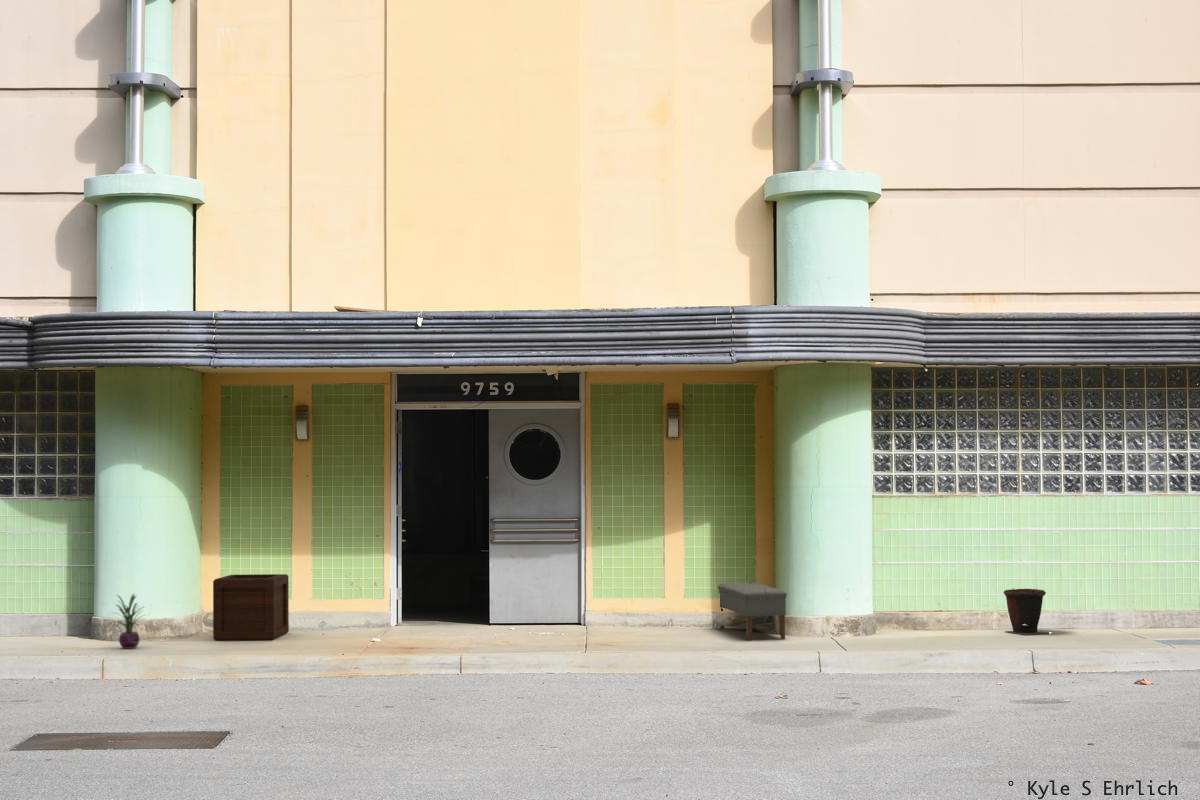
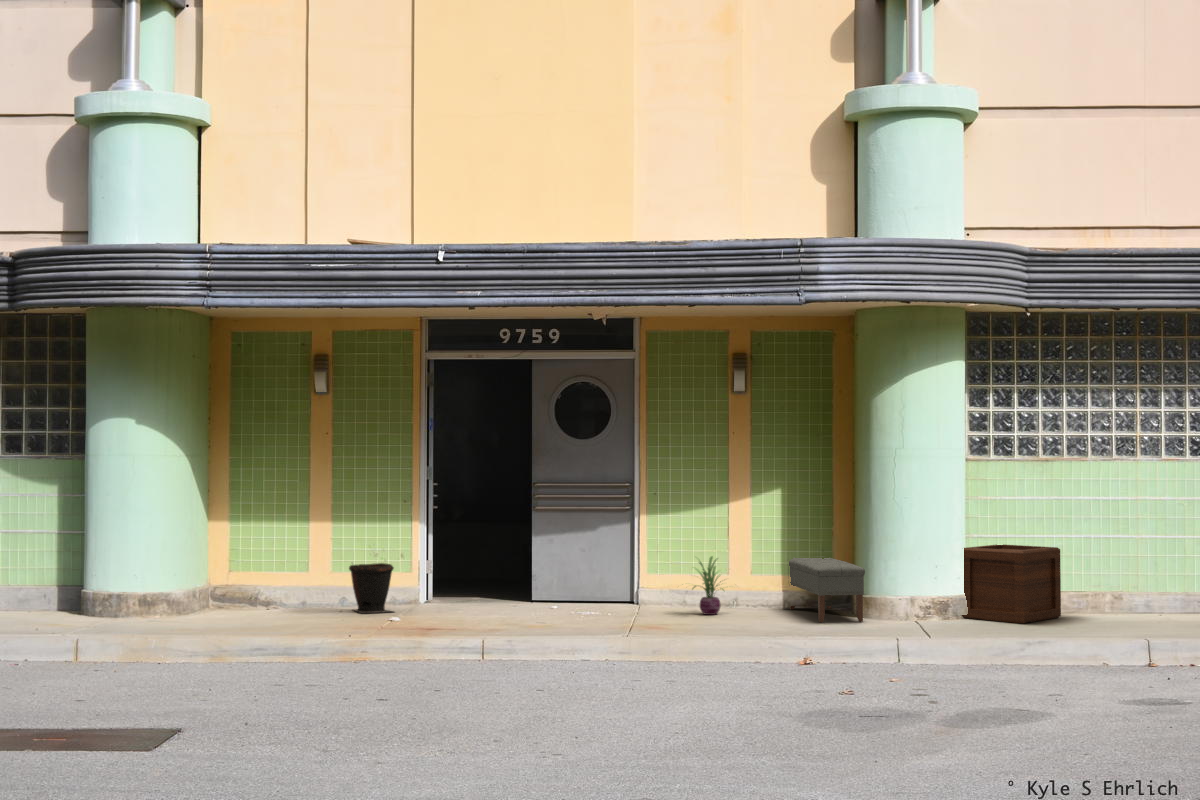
wooden crate: present [213,574,289,640] -> present [961,544,1061,624]
bucket: present [1004,588,1047,634] -> present [349,563,394,613]
decorative plant: present [110,594,140,649] -> present [692,556,724,615]

